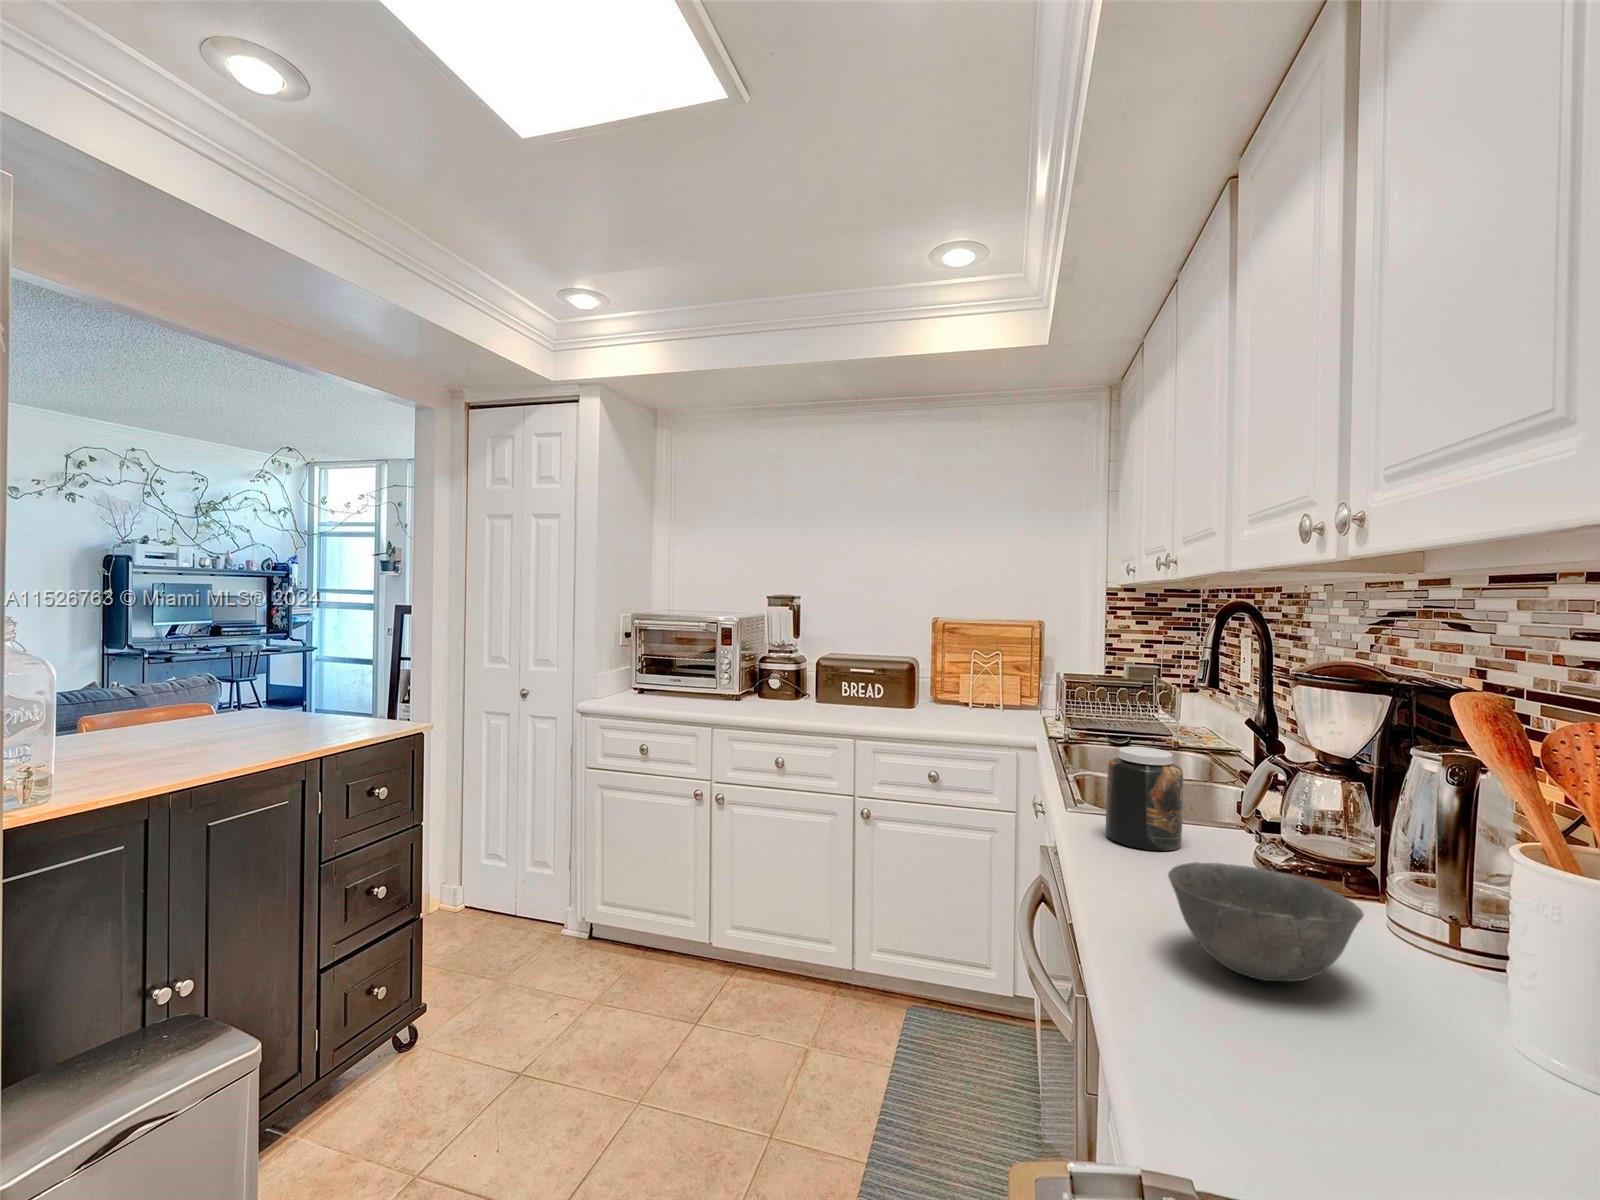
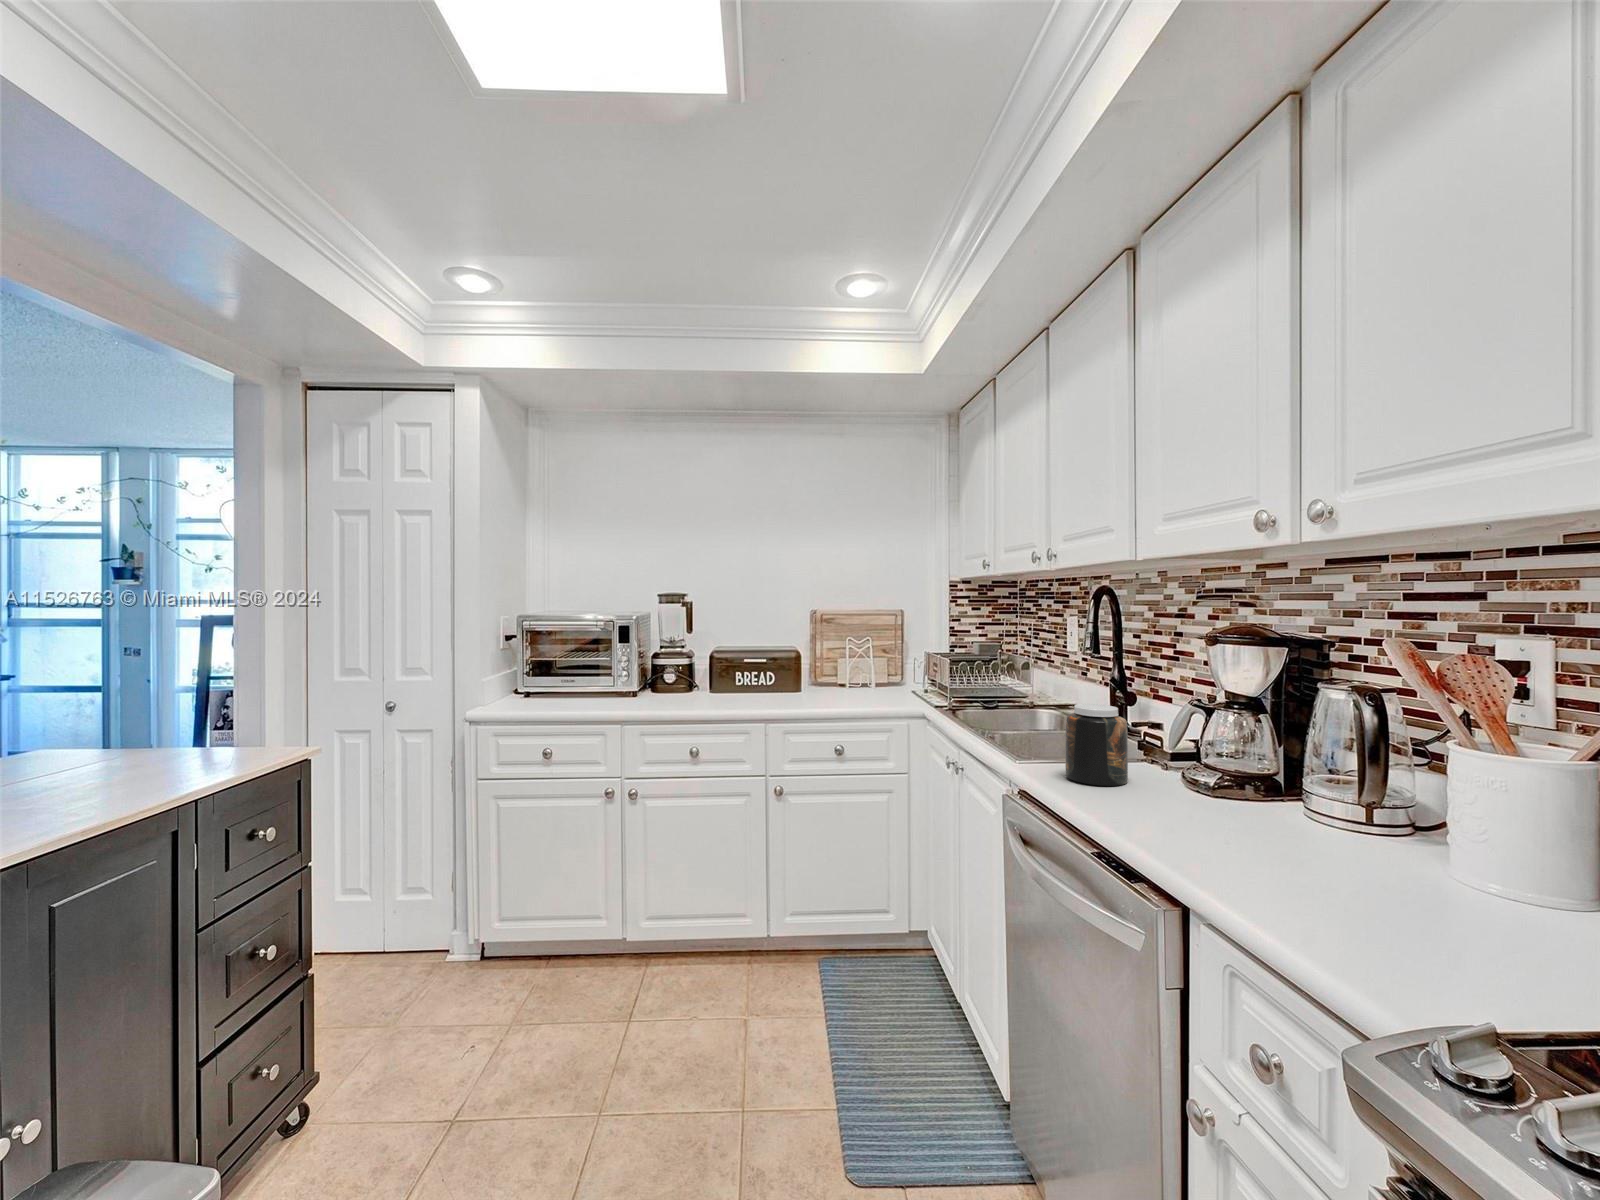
bowl: present [1168,862,1364,981] -> none [1208,784,1364,867]

